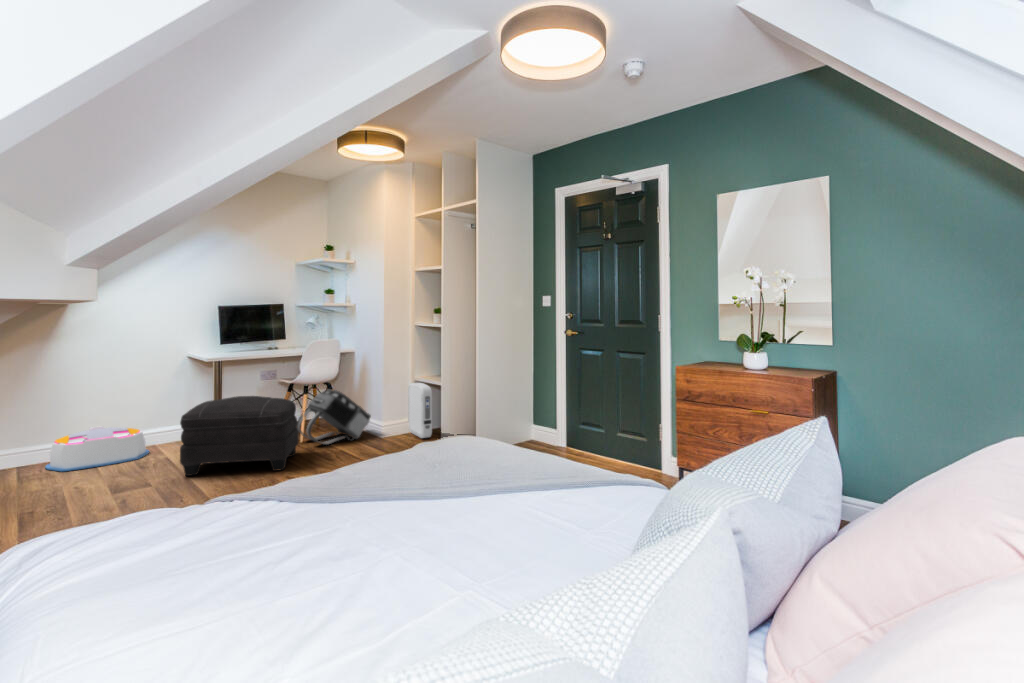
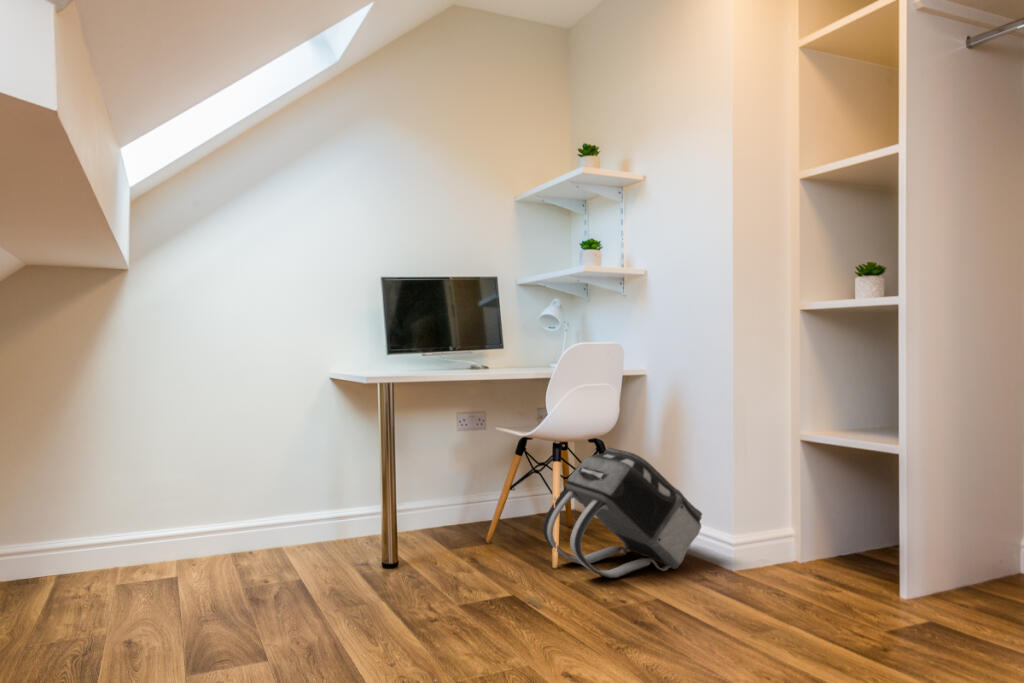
air purifier: present [408,383,432,438] -> none [786,440,865,580]
ottoman: present [180,396,298,476] -> none [325,456,559,644]
storage bin: present [45,426,149,472] -> none [100,506,270,596]

